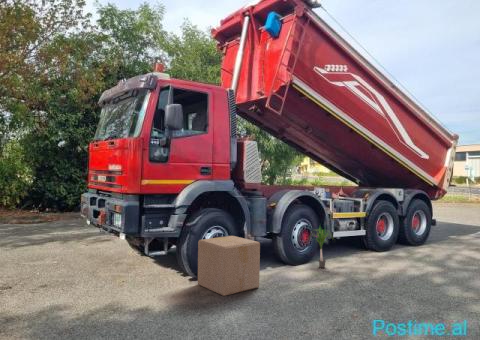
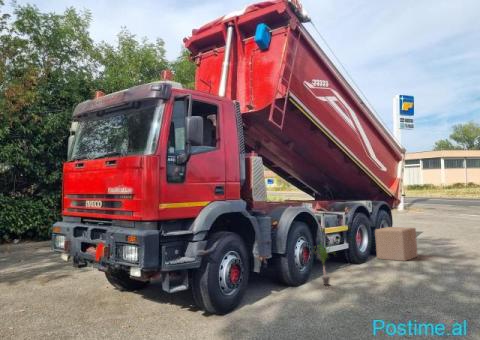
cardboard box: present [198,236,260,296] -> present [375,227,417,261]

